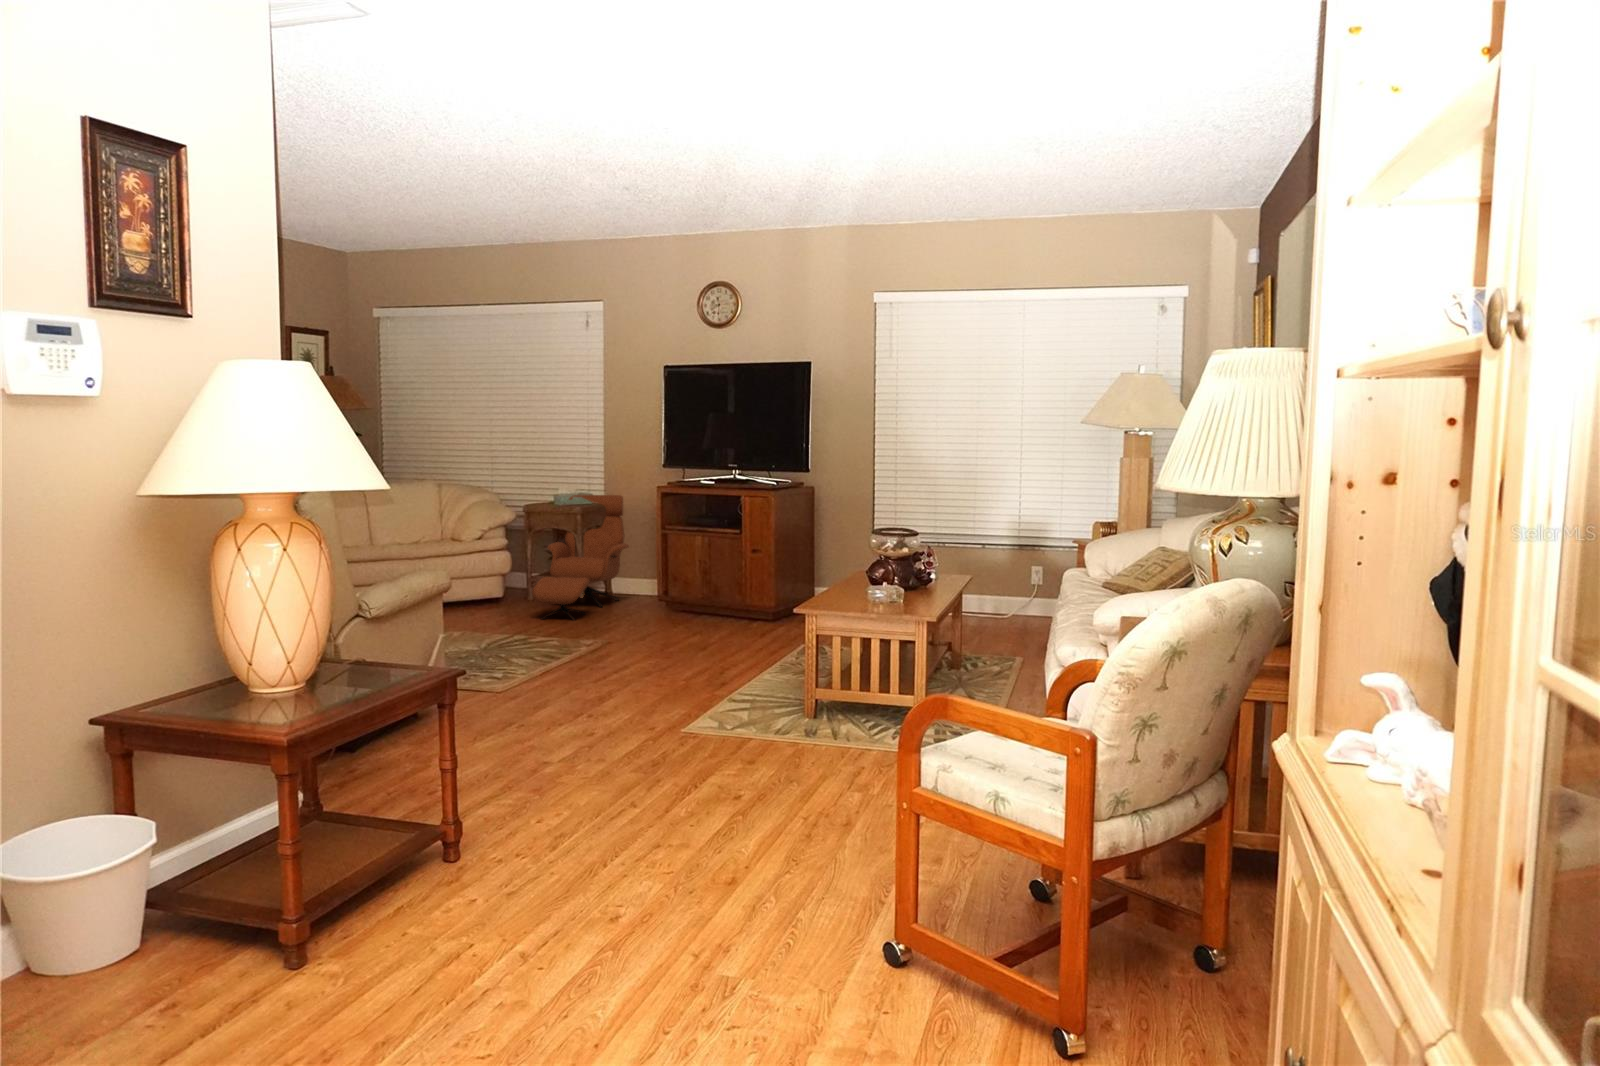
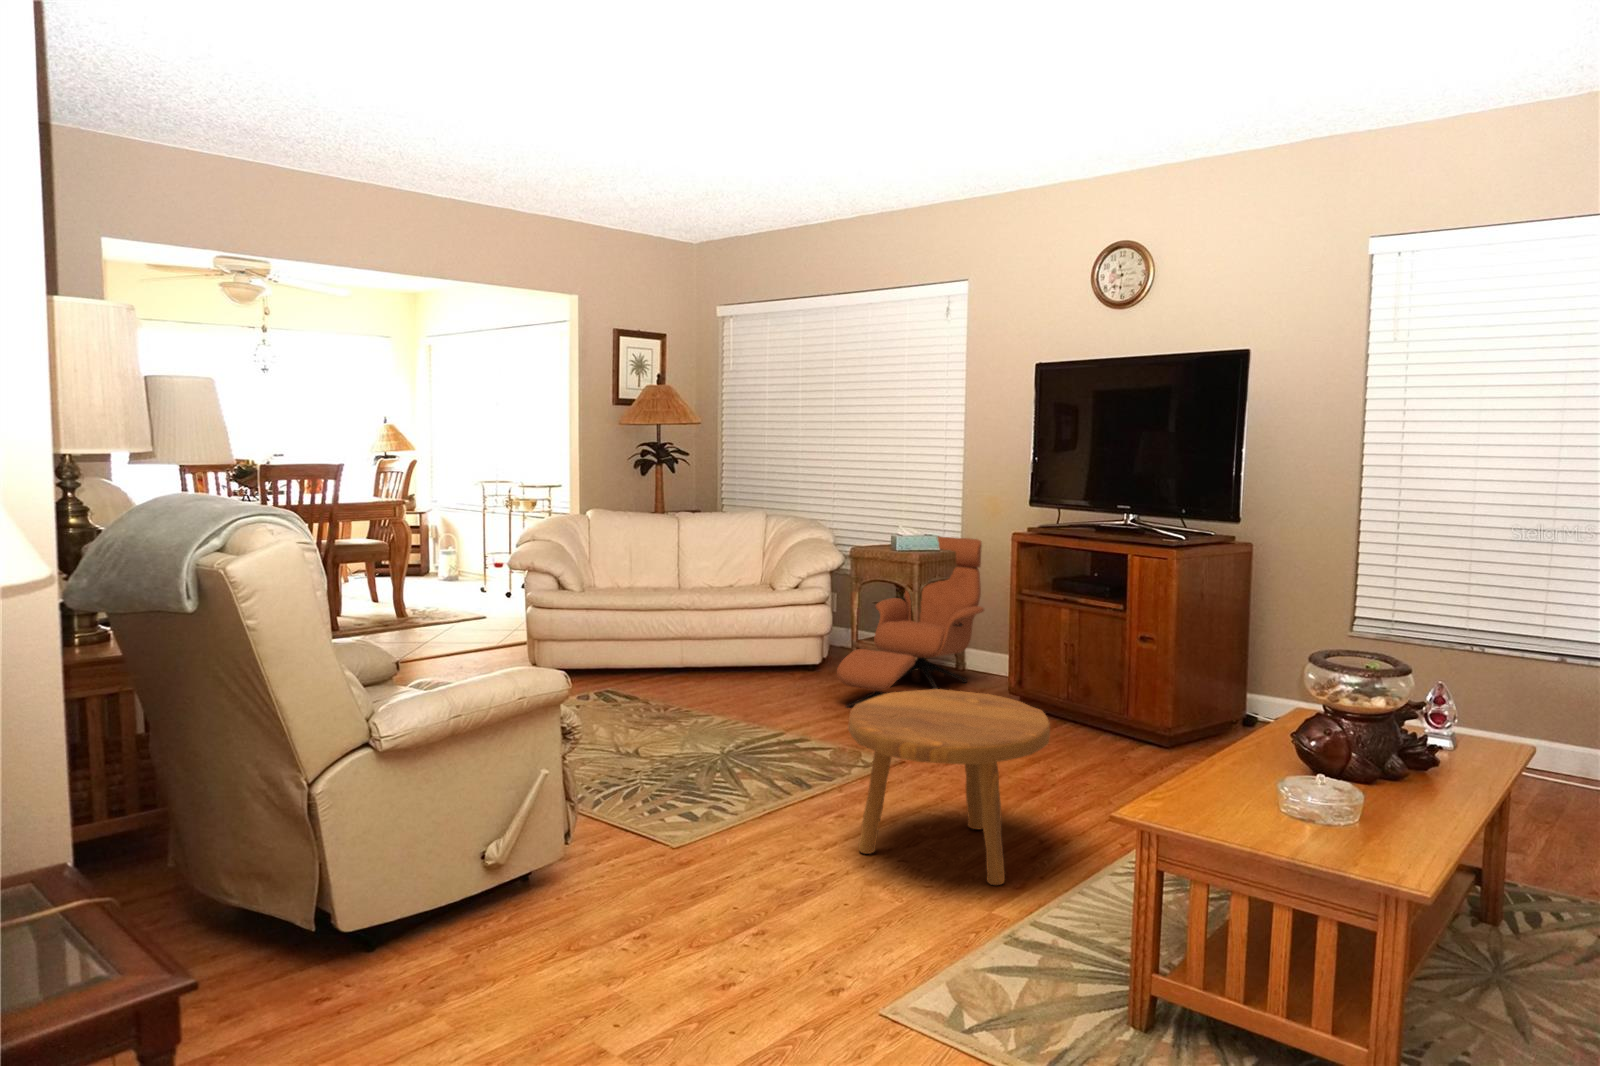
footstool: none [600,577,728,684] -> present [848,689,1050,885]

